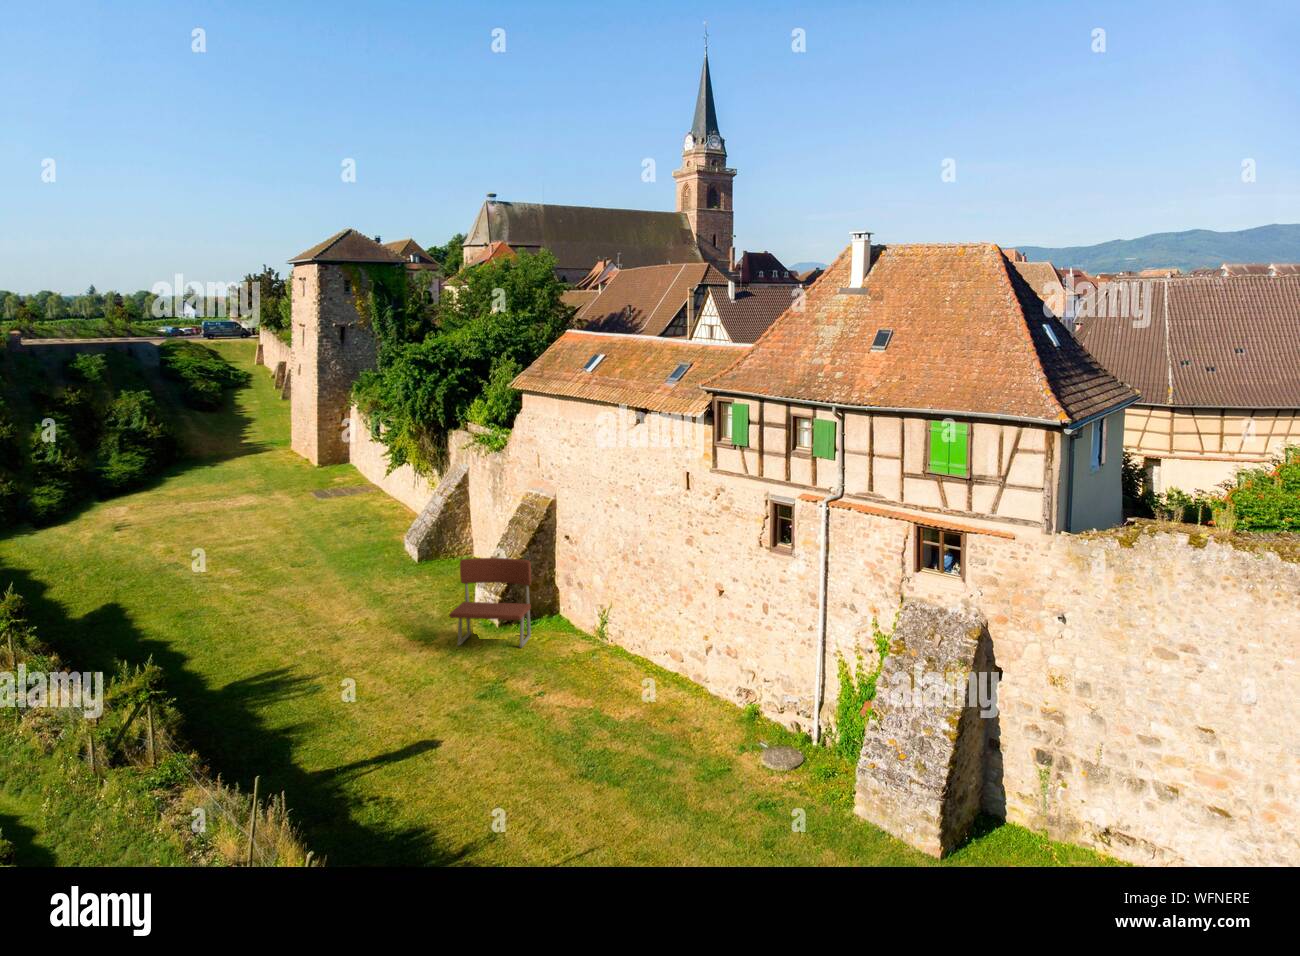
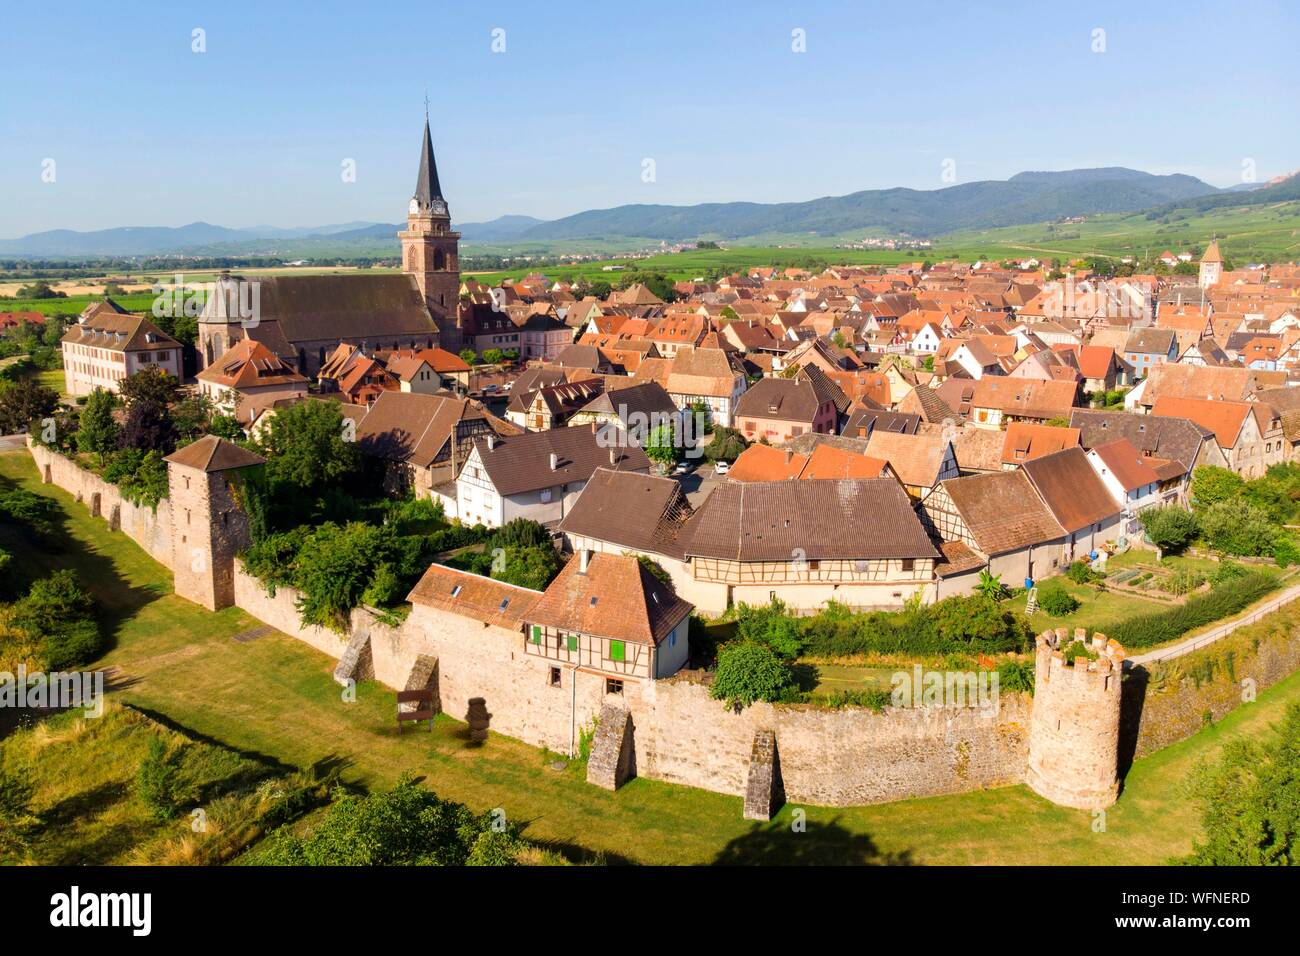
lounge chair: none [583,582,646,685] -> present [465,697,493,741]

